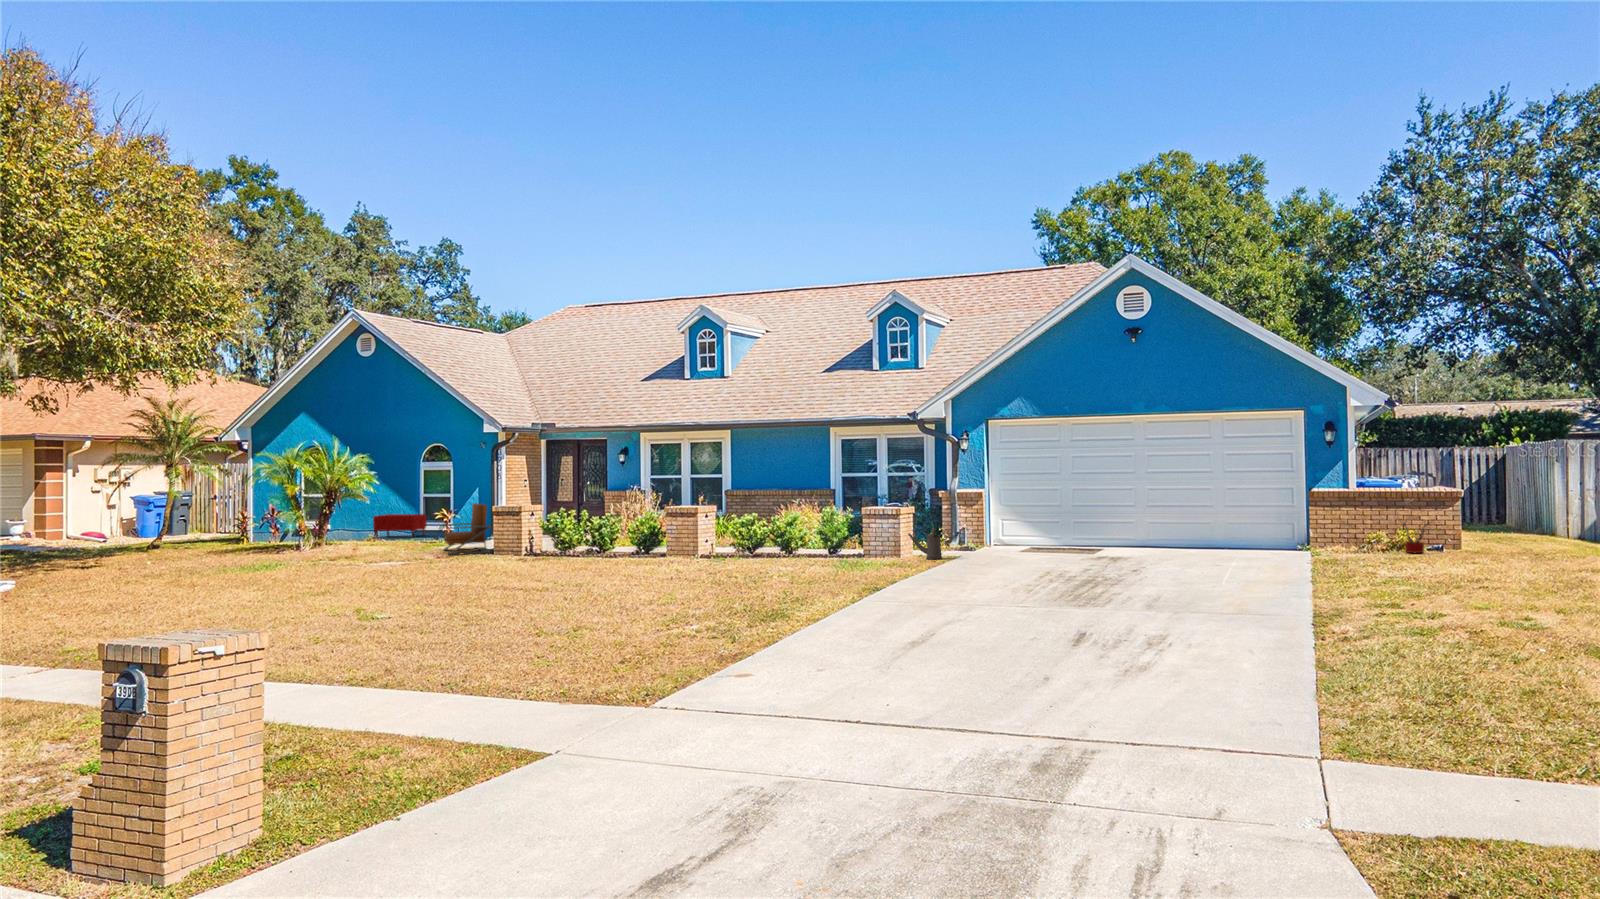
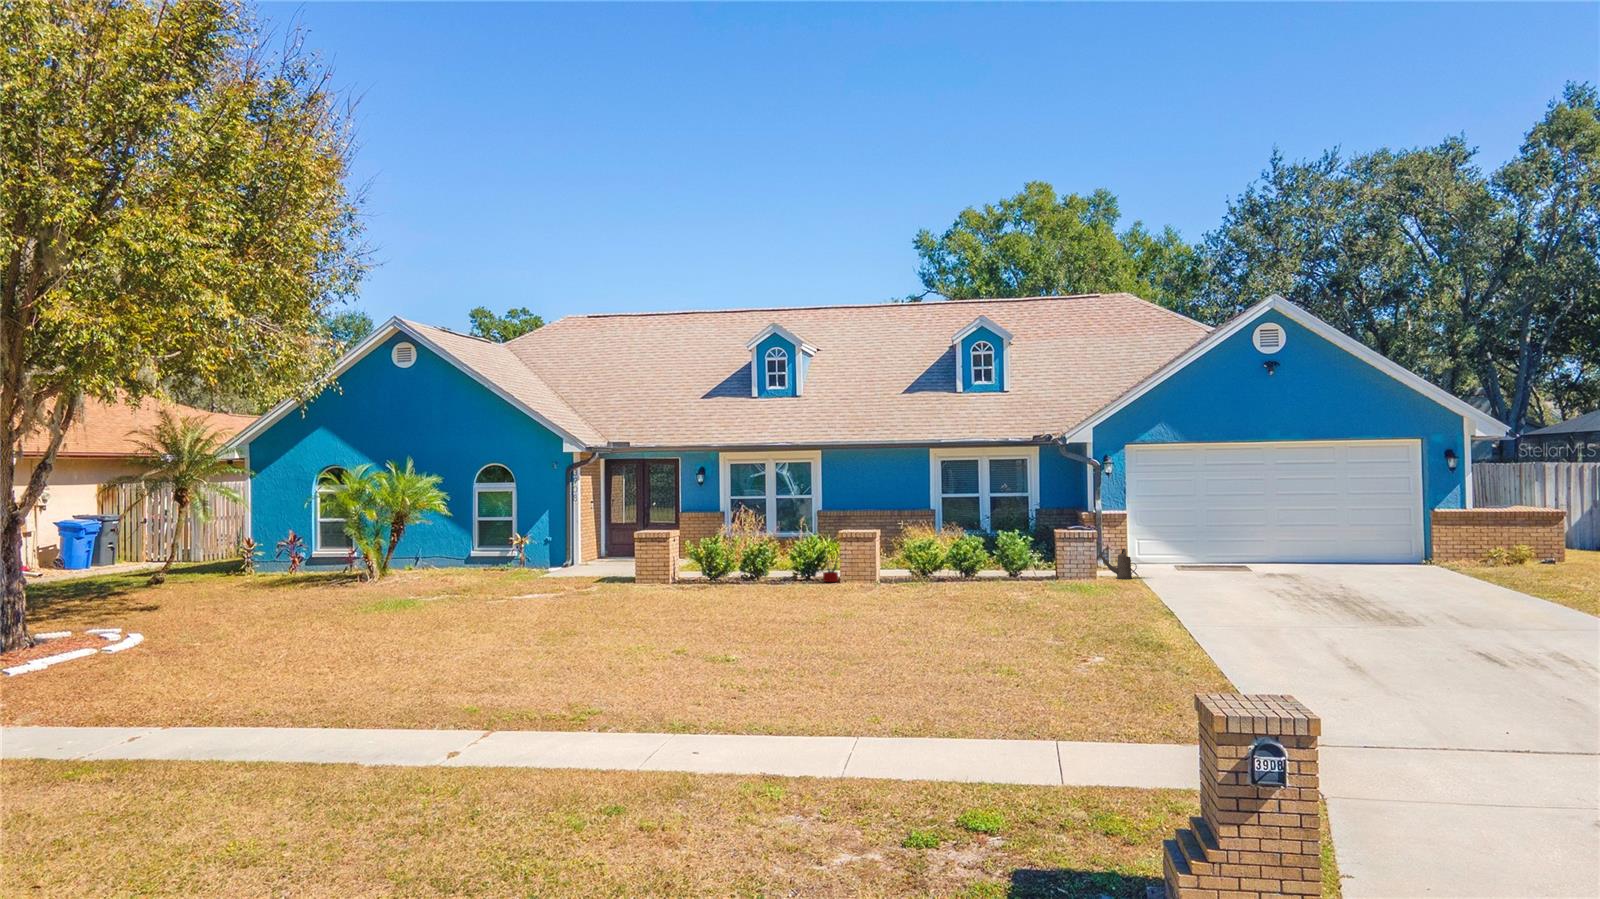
lounge chair: present [443,503,492,555] -> none [563,528,631,584]
bench: present [373,514,427,537] -> none [426,541,485,568]
decorative plant: present [1401,517,1439,553] -> present [823,549,843,582]

